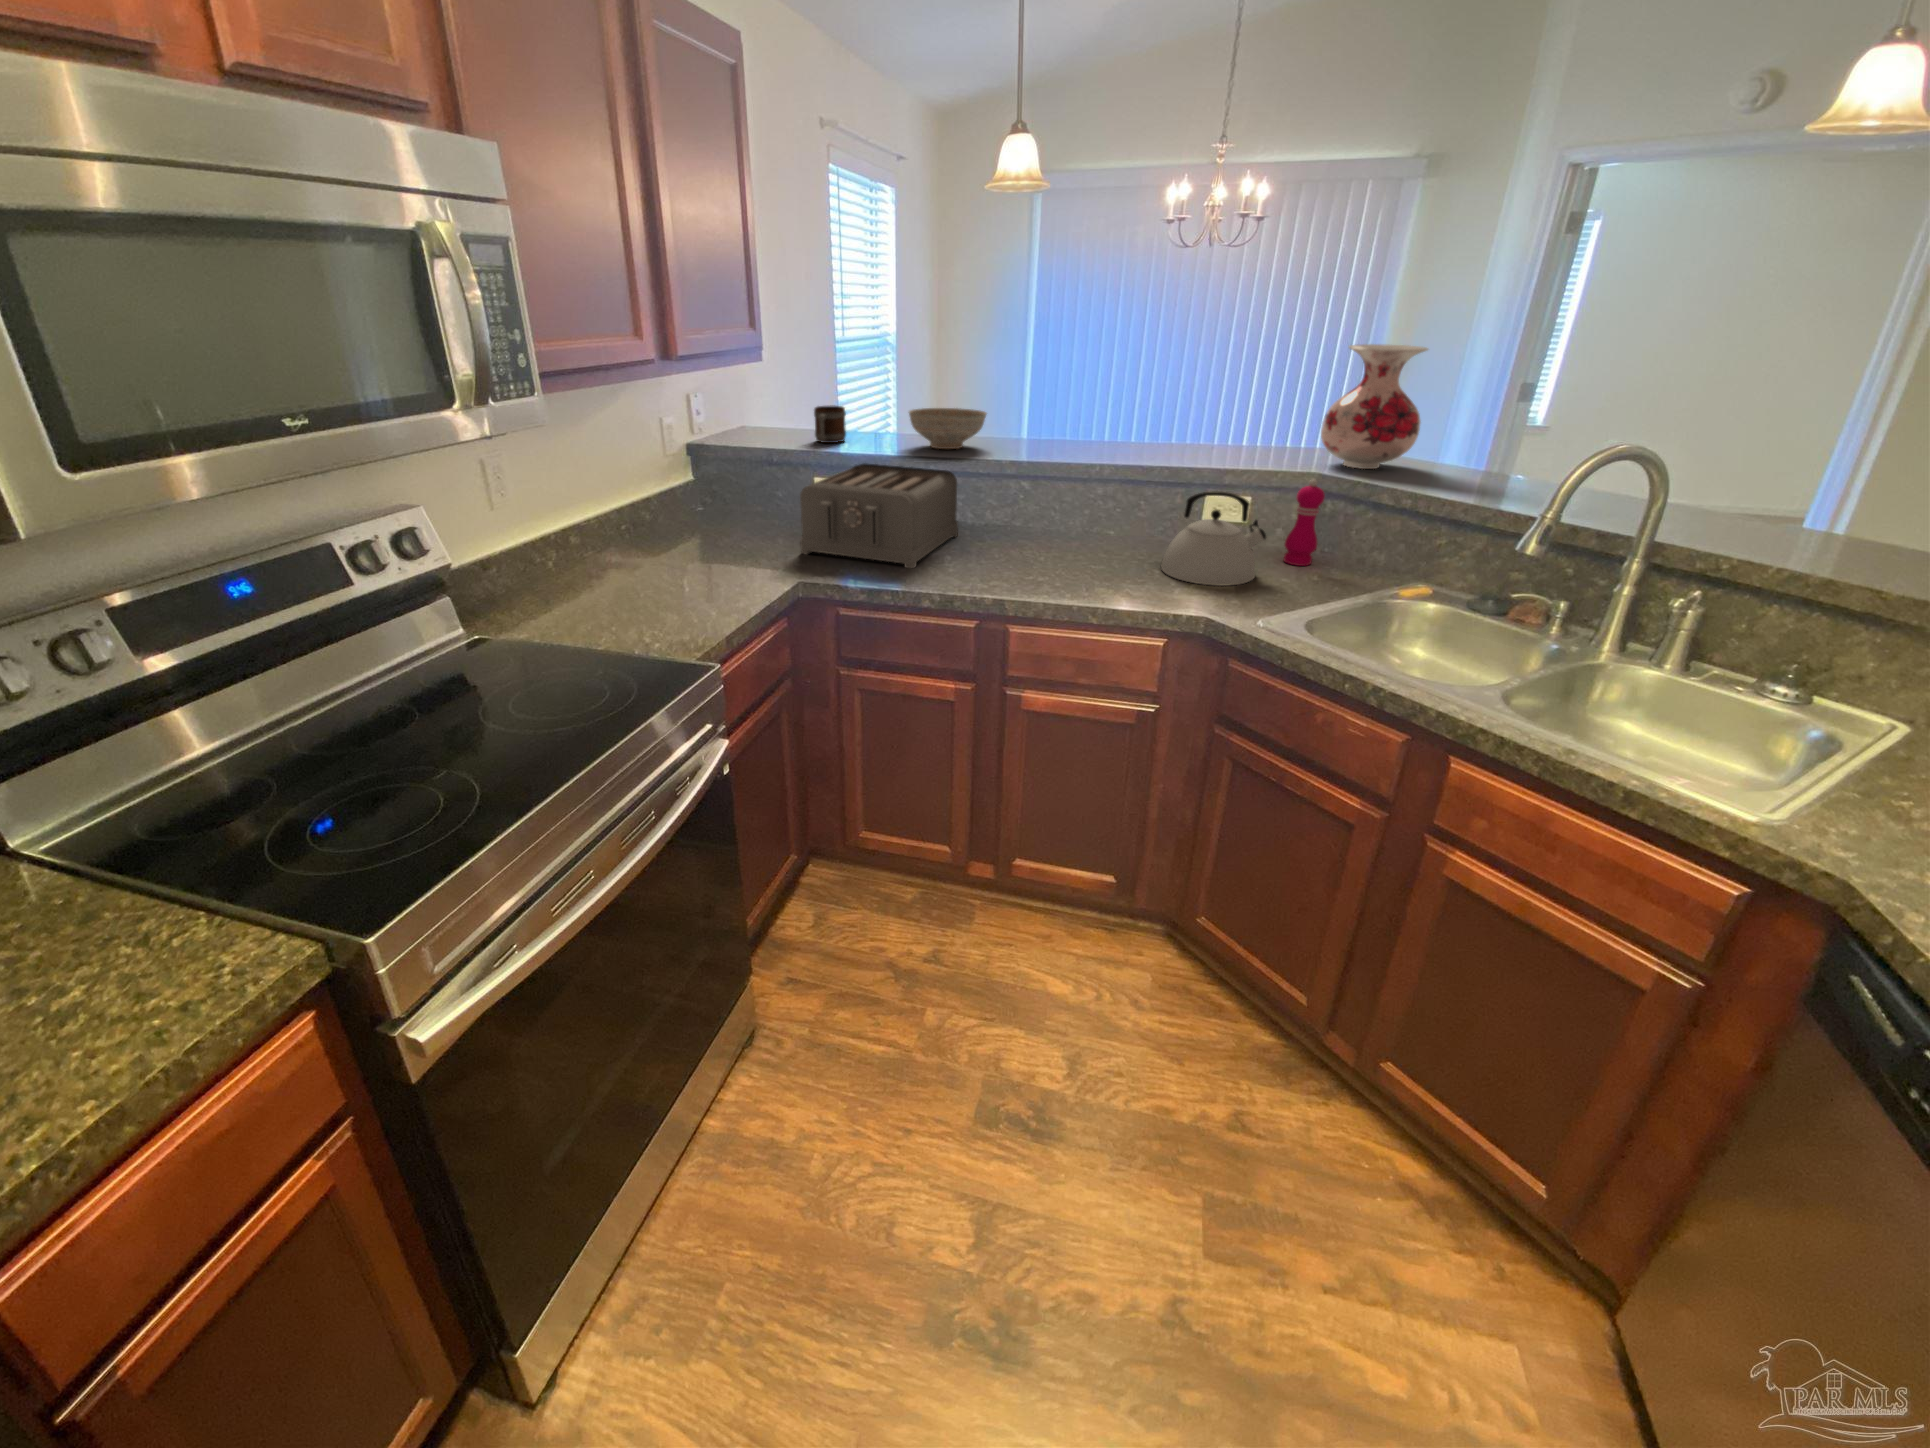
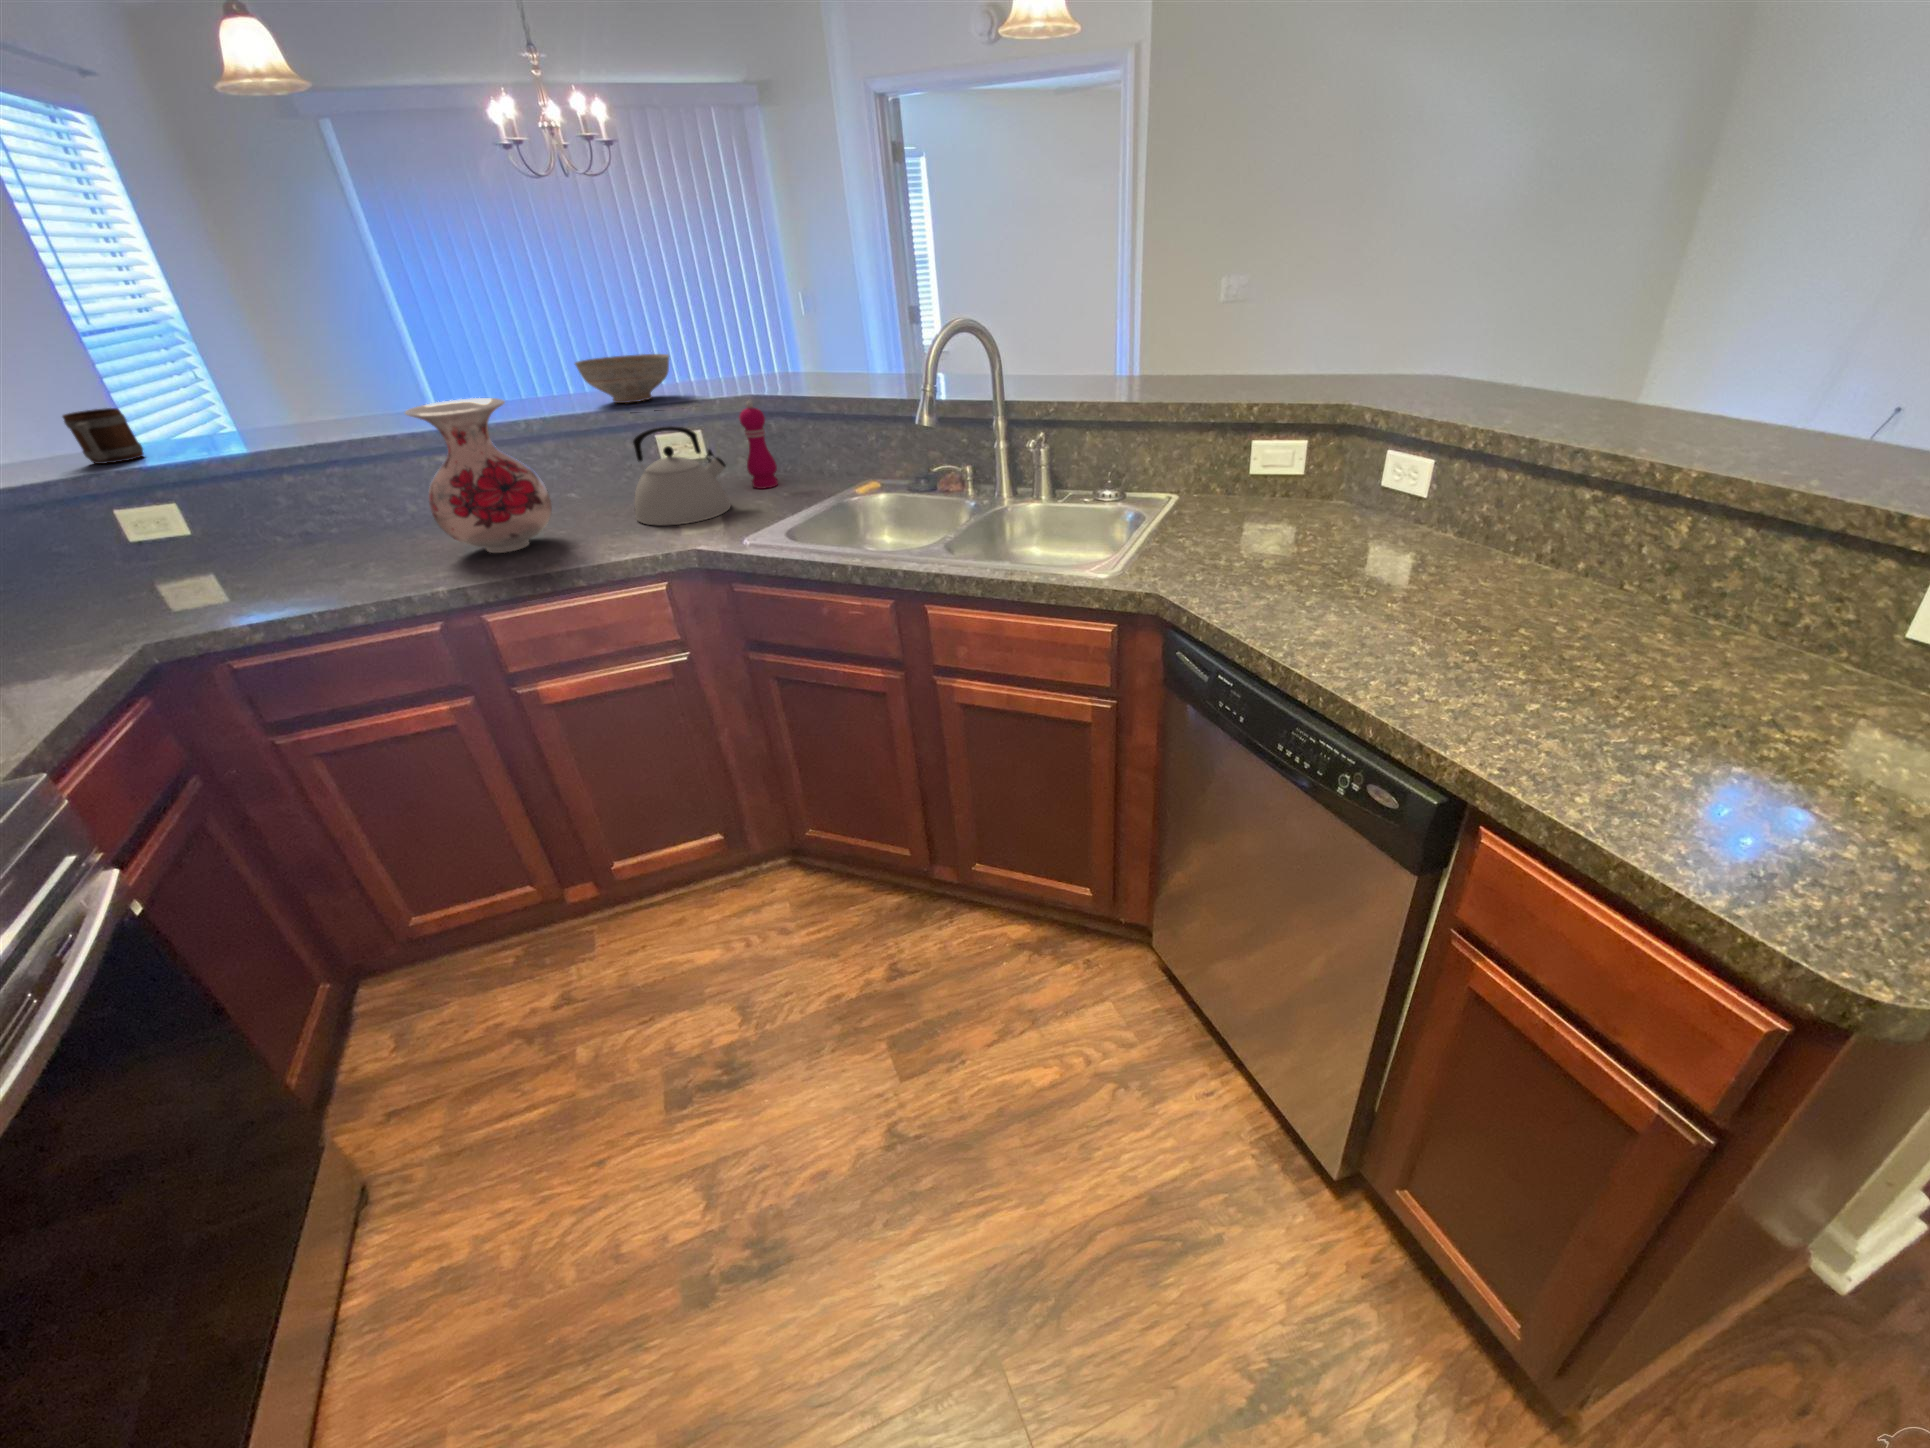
vase: present [1321,344,1428,469] -> present [405,398,552,553]
decorative bowl: present [909,408,987,449] -> present [575,354,669,403]
toaster: present [800,464,958,568] -> none [93,464,381,613]

